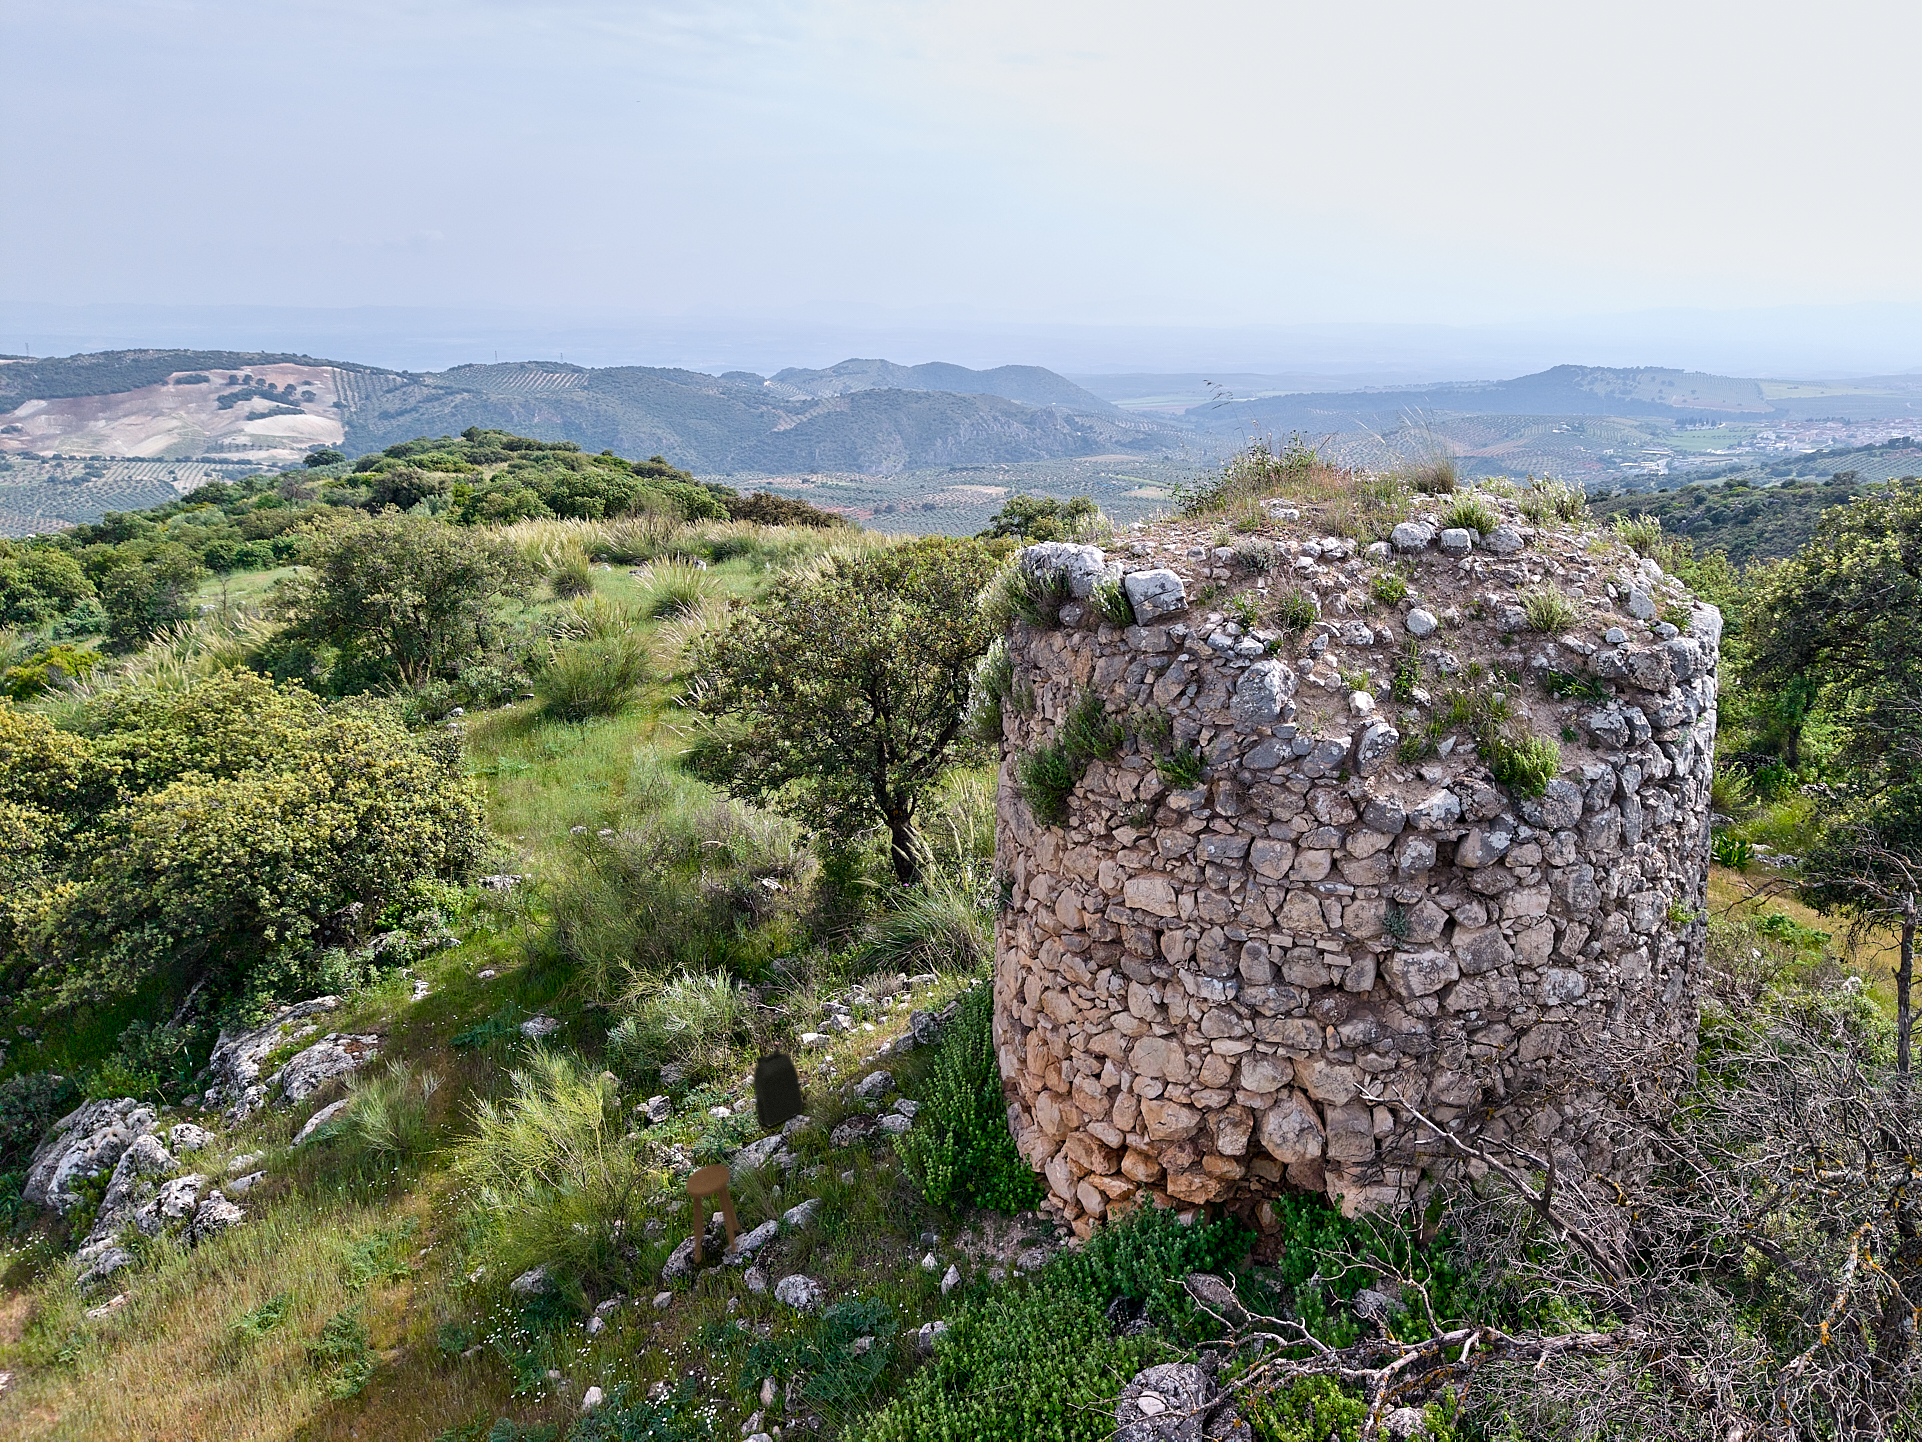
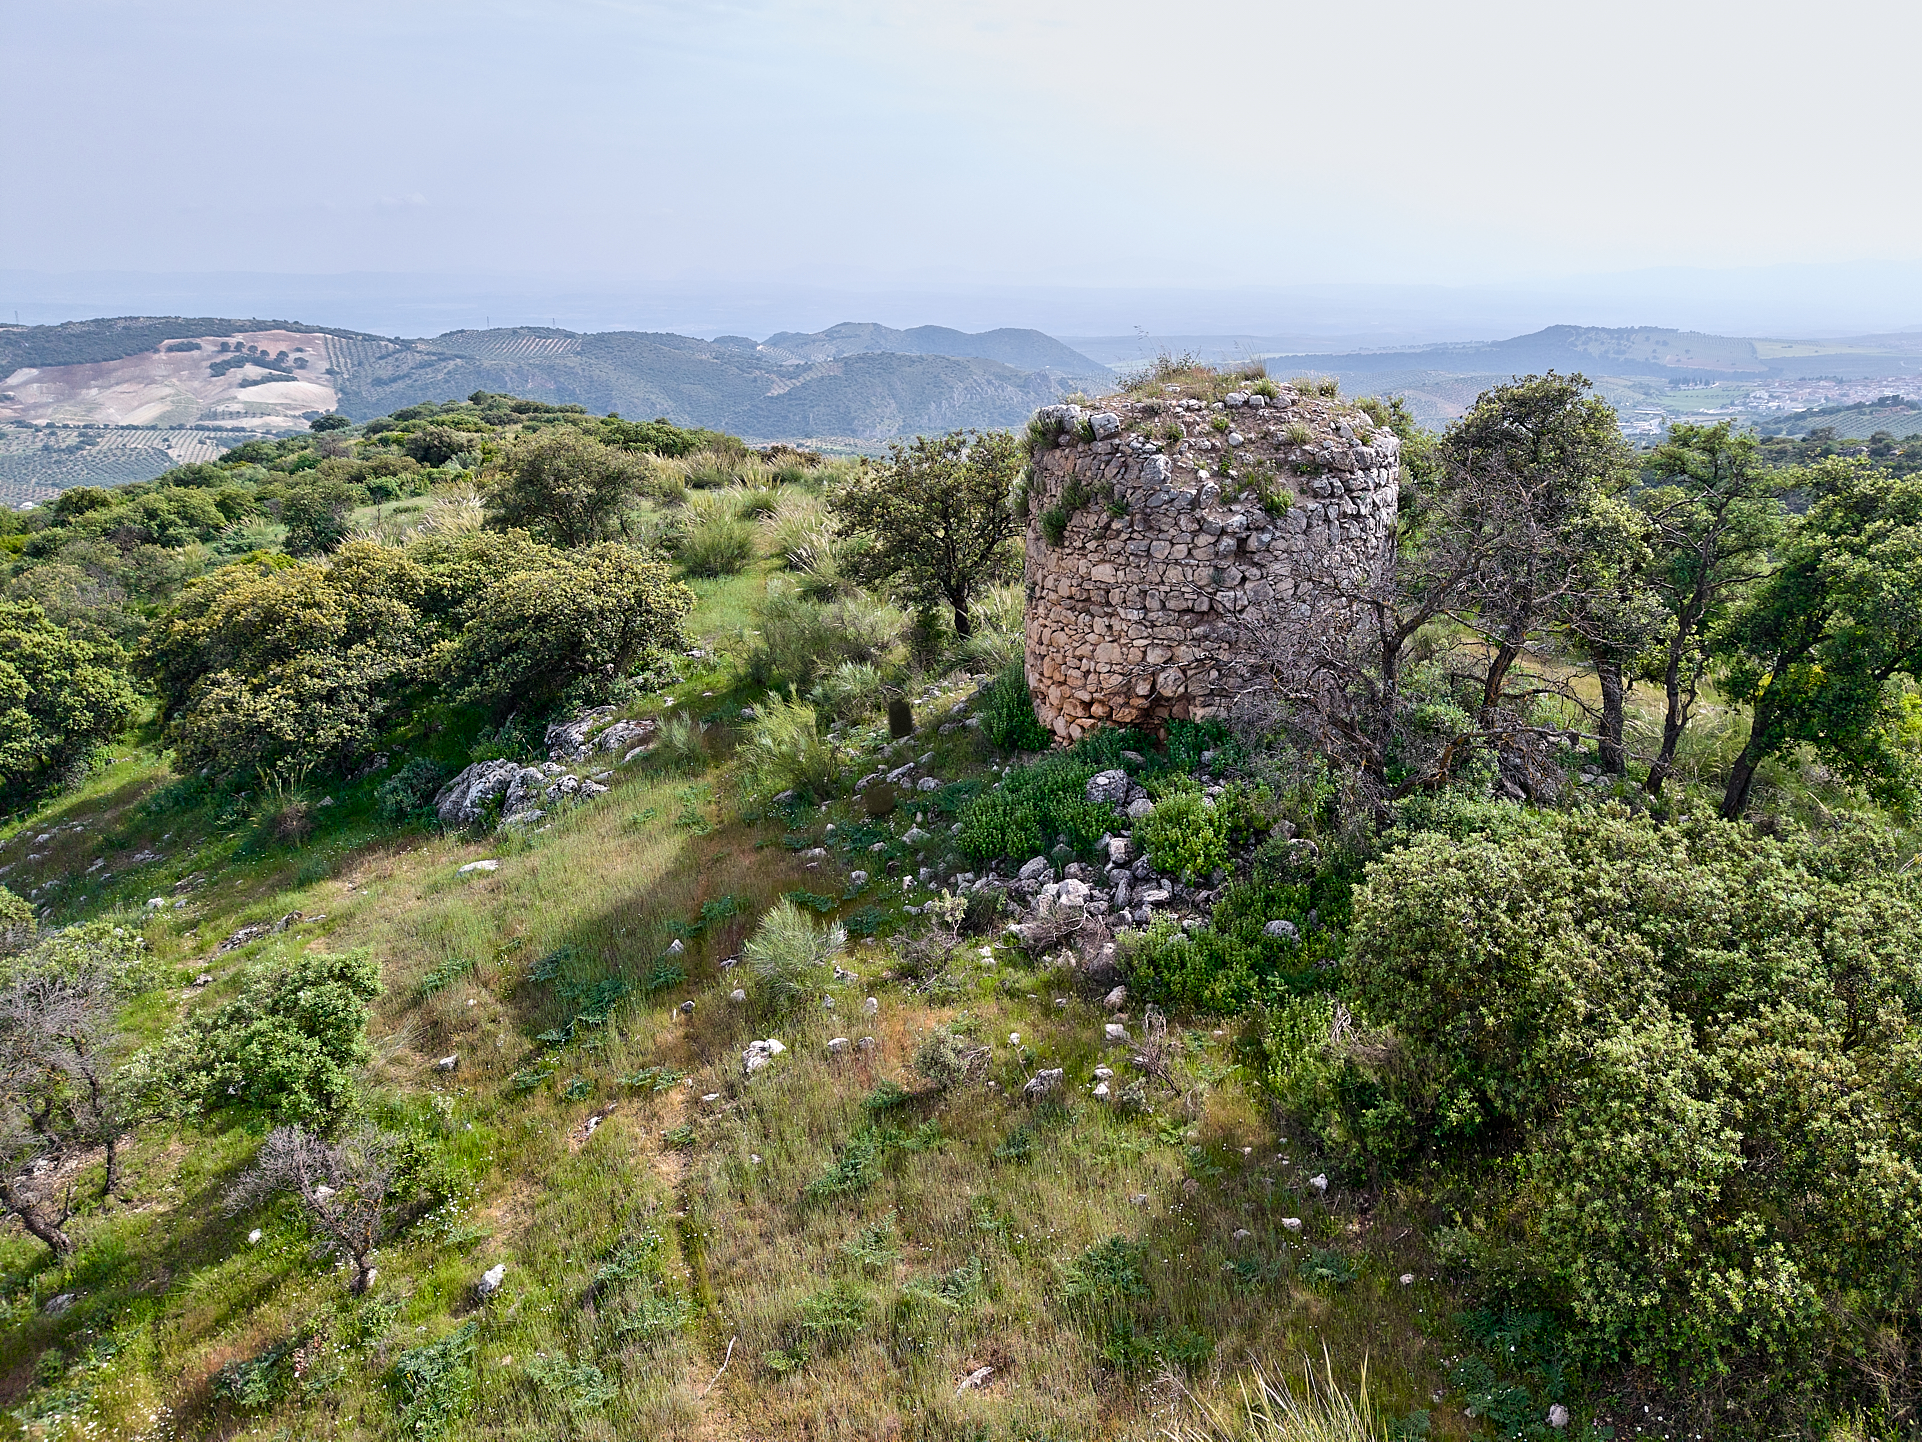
stool: present [686,1165,739,1262] -> none [867,737,895,782]
woven basket: none [653,1293,718,1377] -> present [865,781,895,813]

